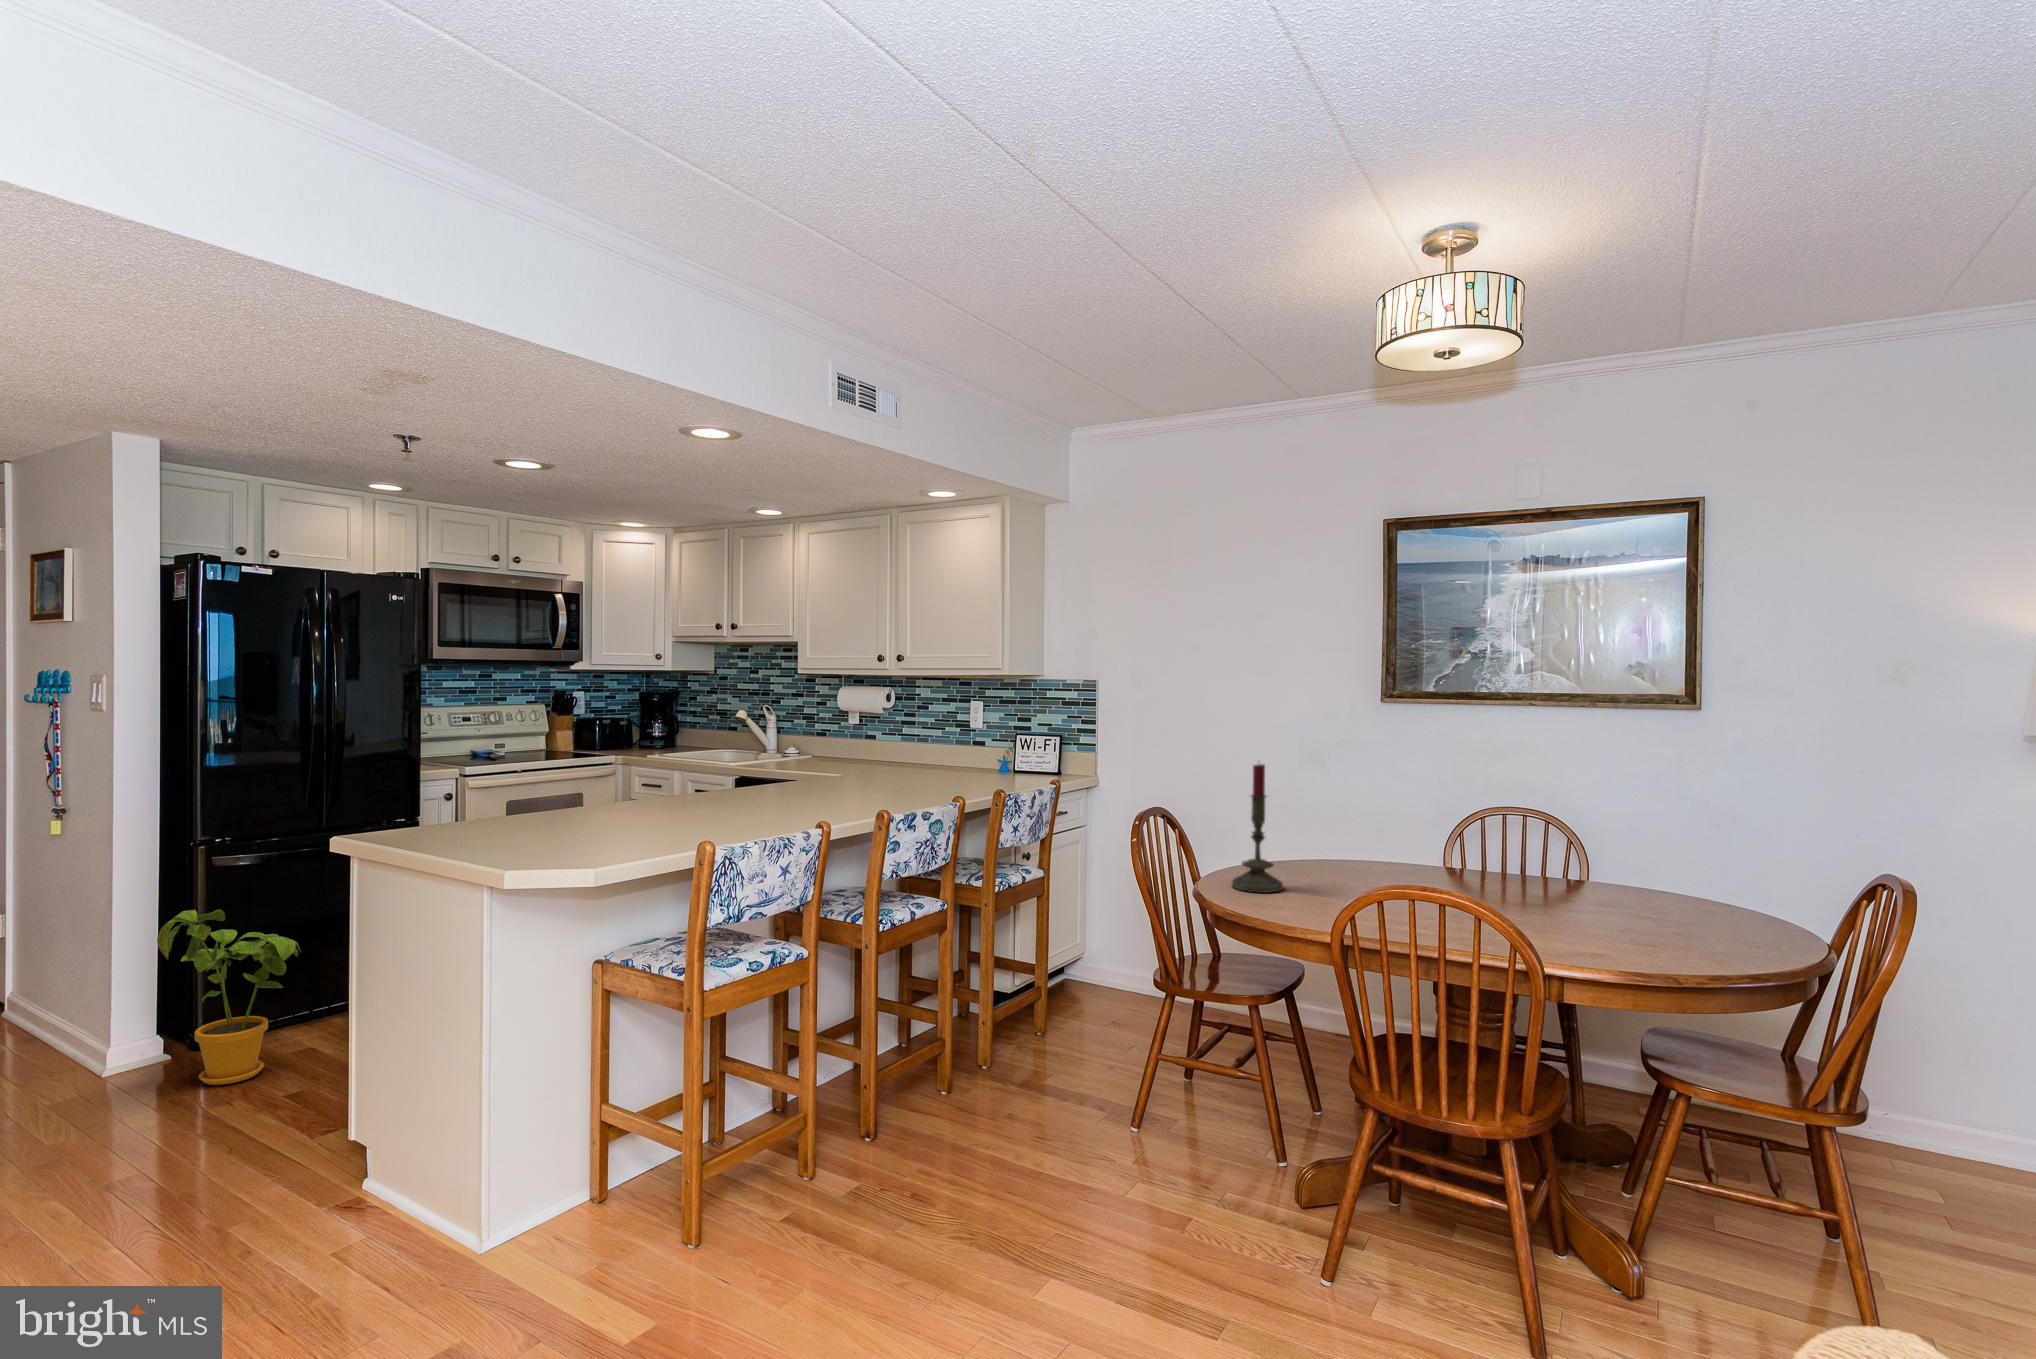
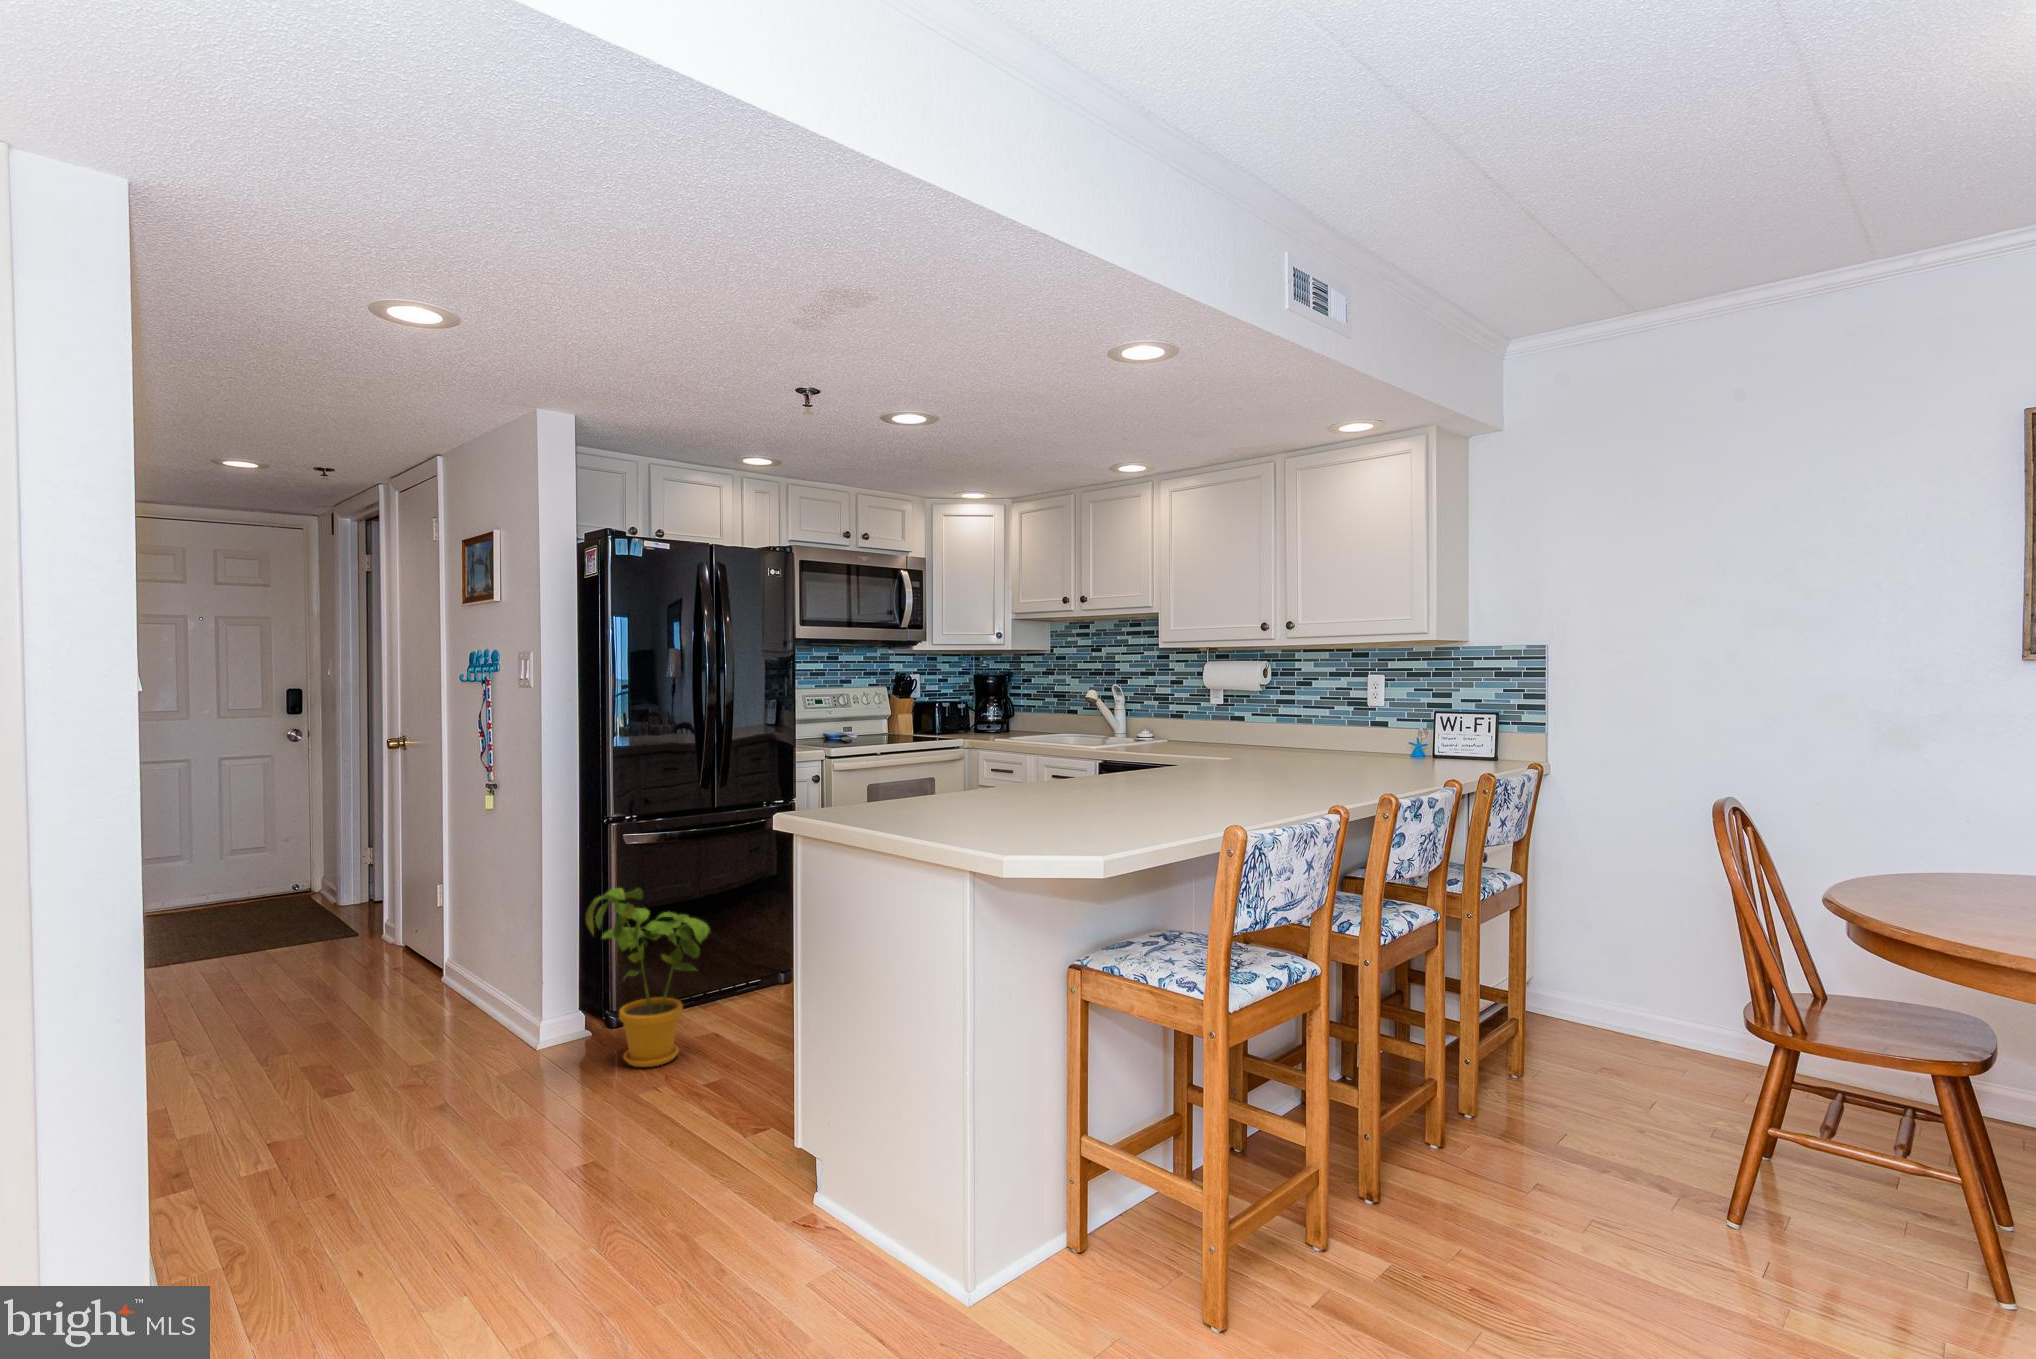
candle: present [1232,764,1283,893] -> none [1886,734,1978,916]

